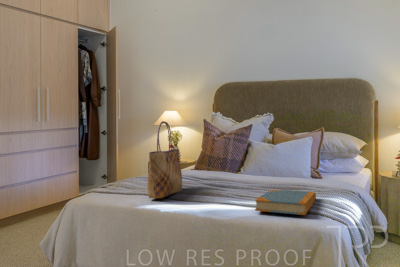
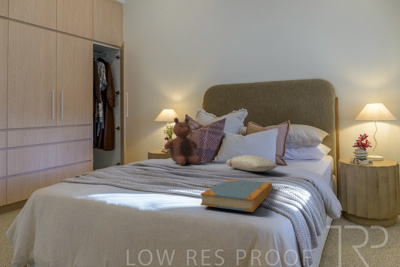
tote bag: present [148,121,182,198] -> none [103,113,147,189]
stuffed bear: none [188,124,230,177] -> present [164,118,201,165]
pillow: none [260,166,318,183] -> present [226,155,278,171]

